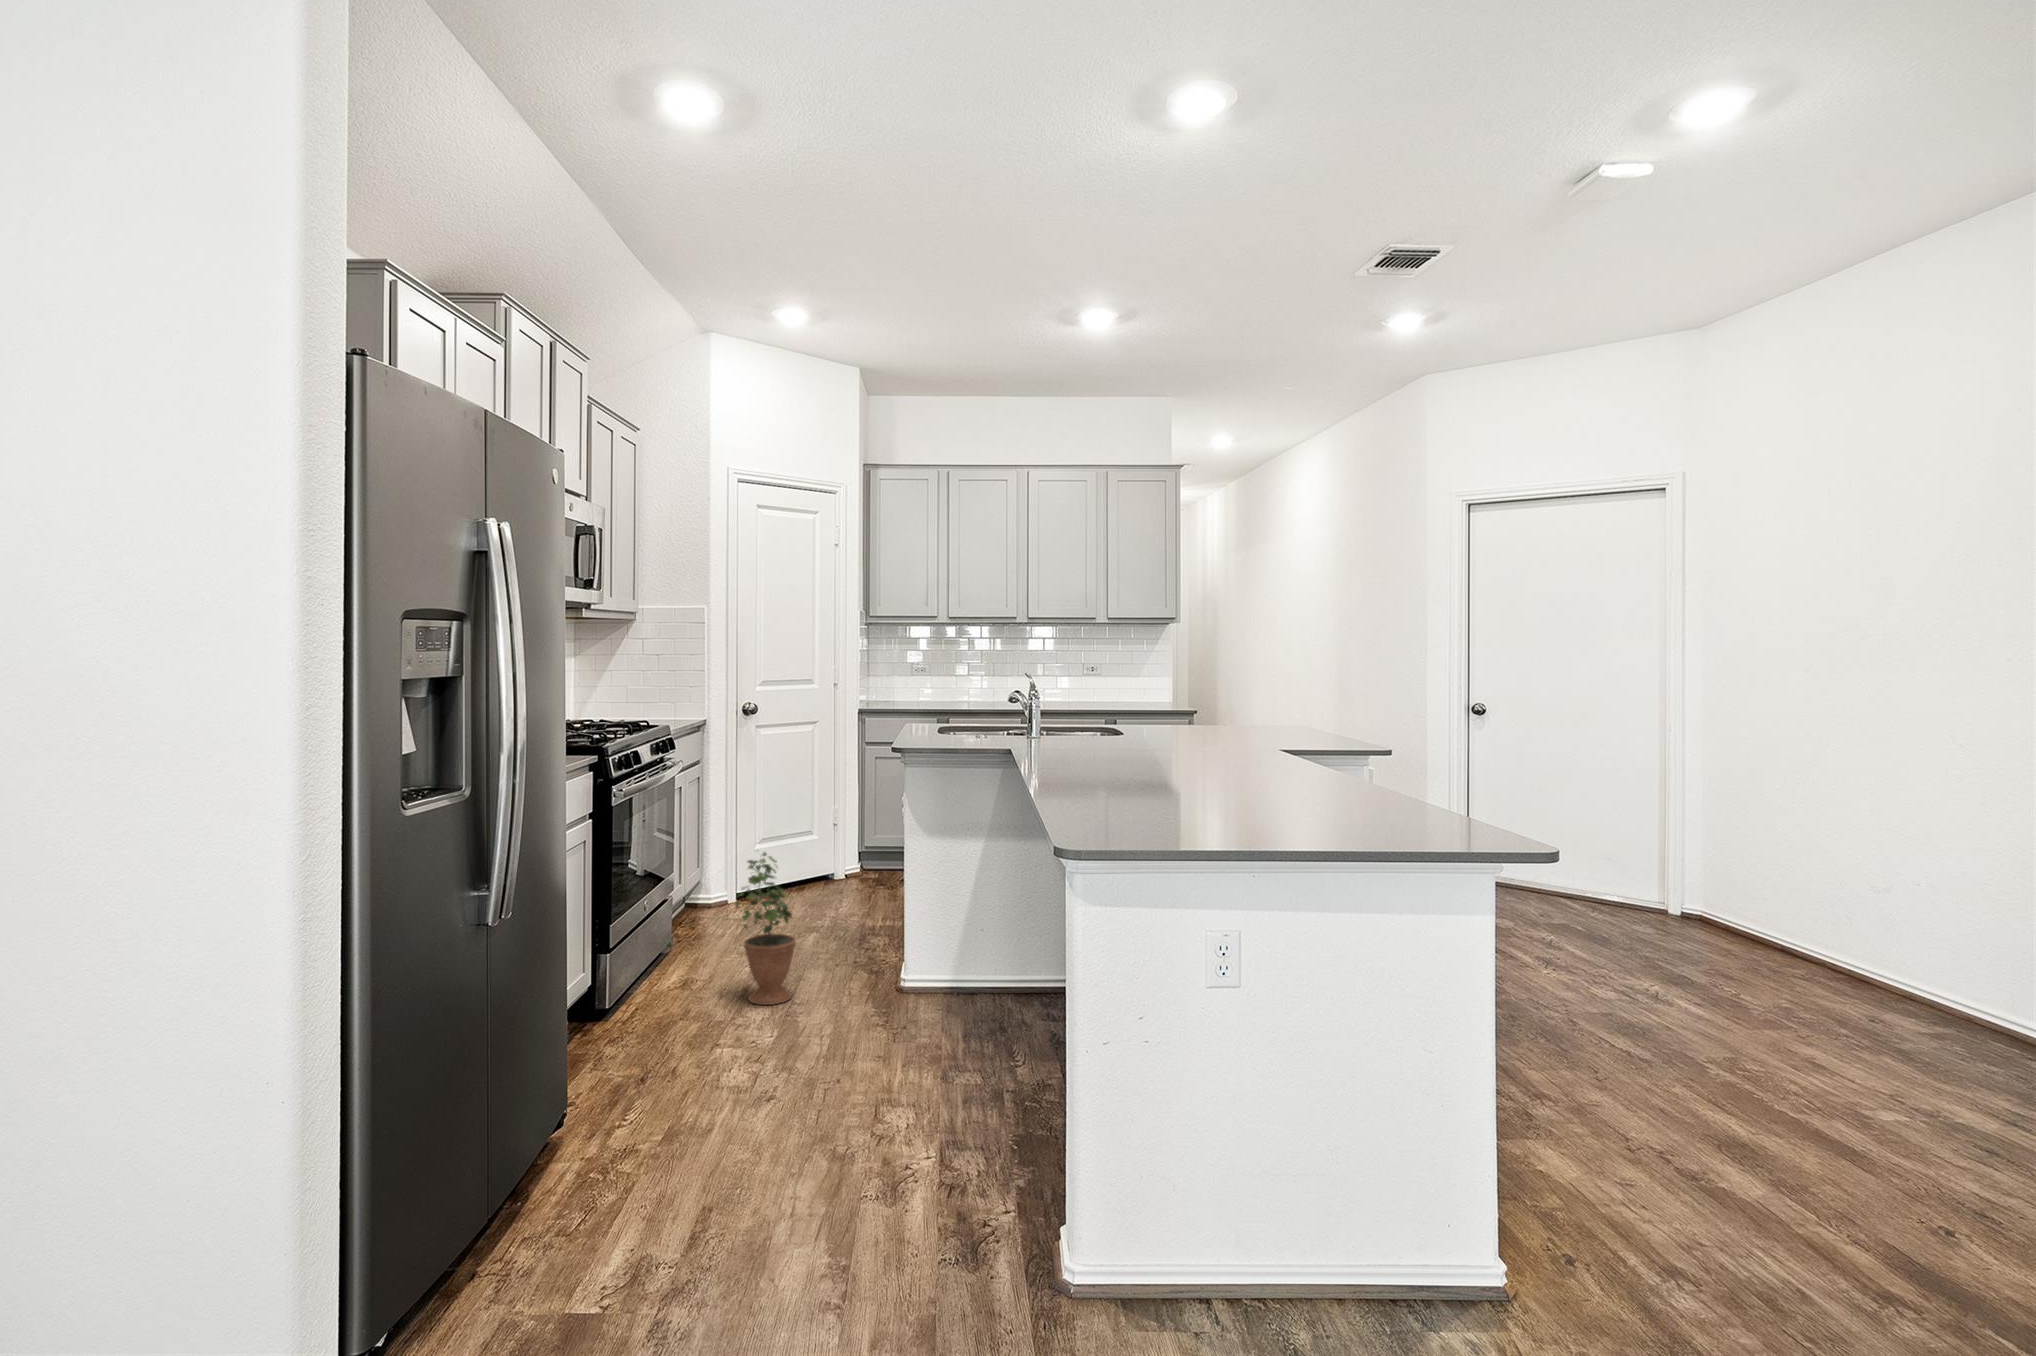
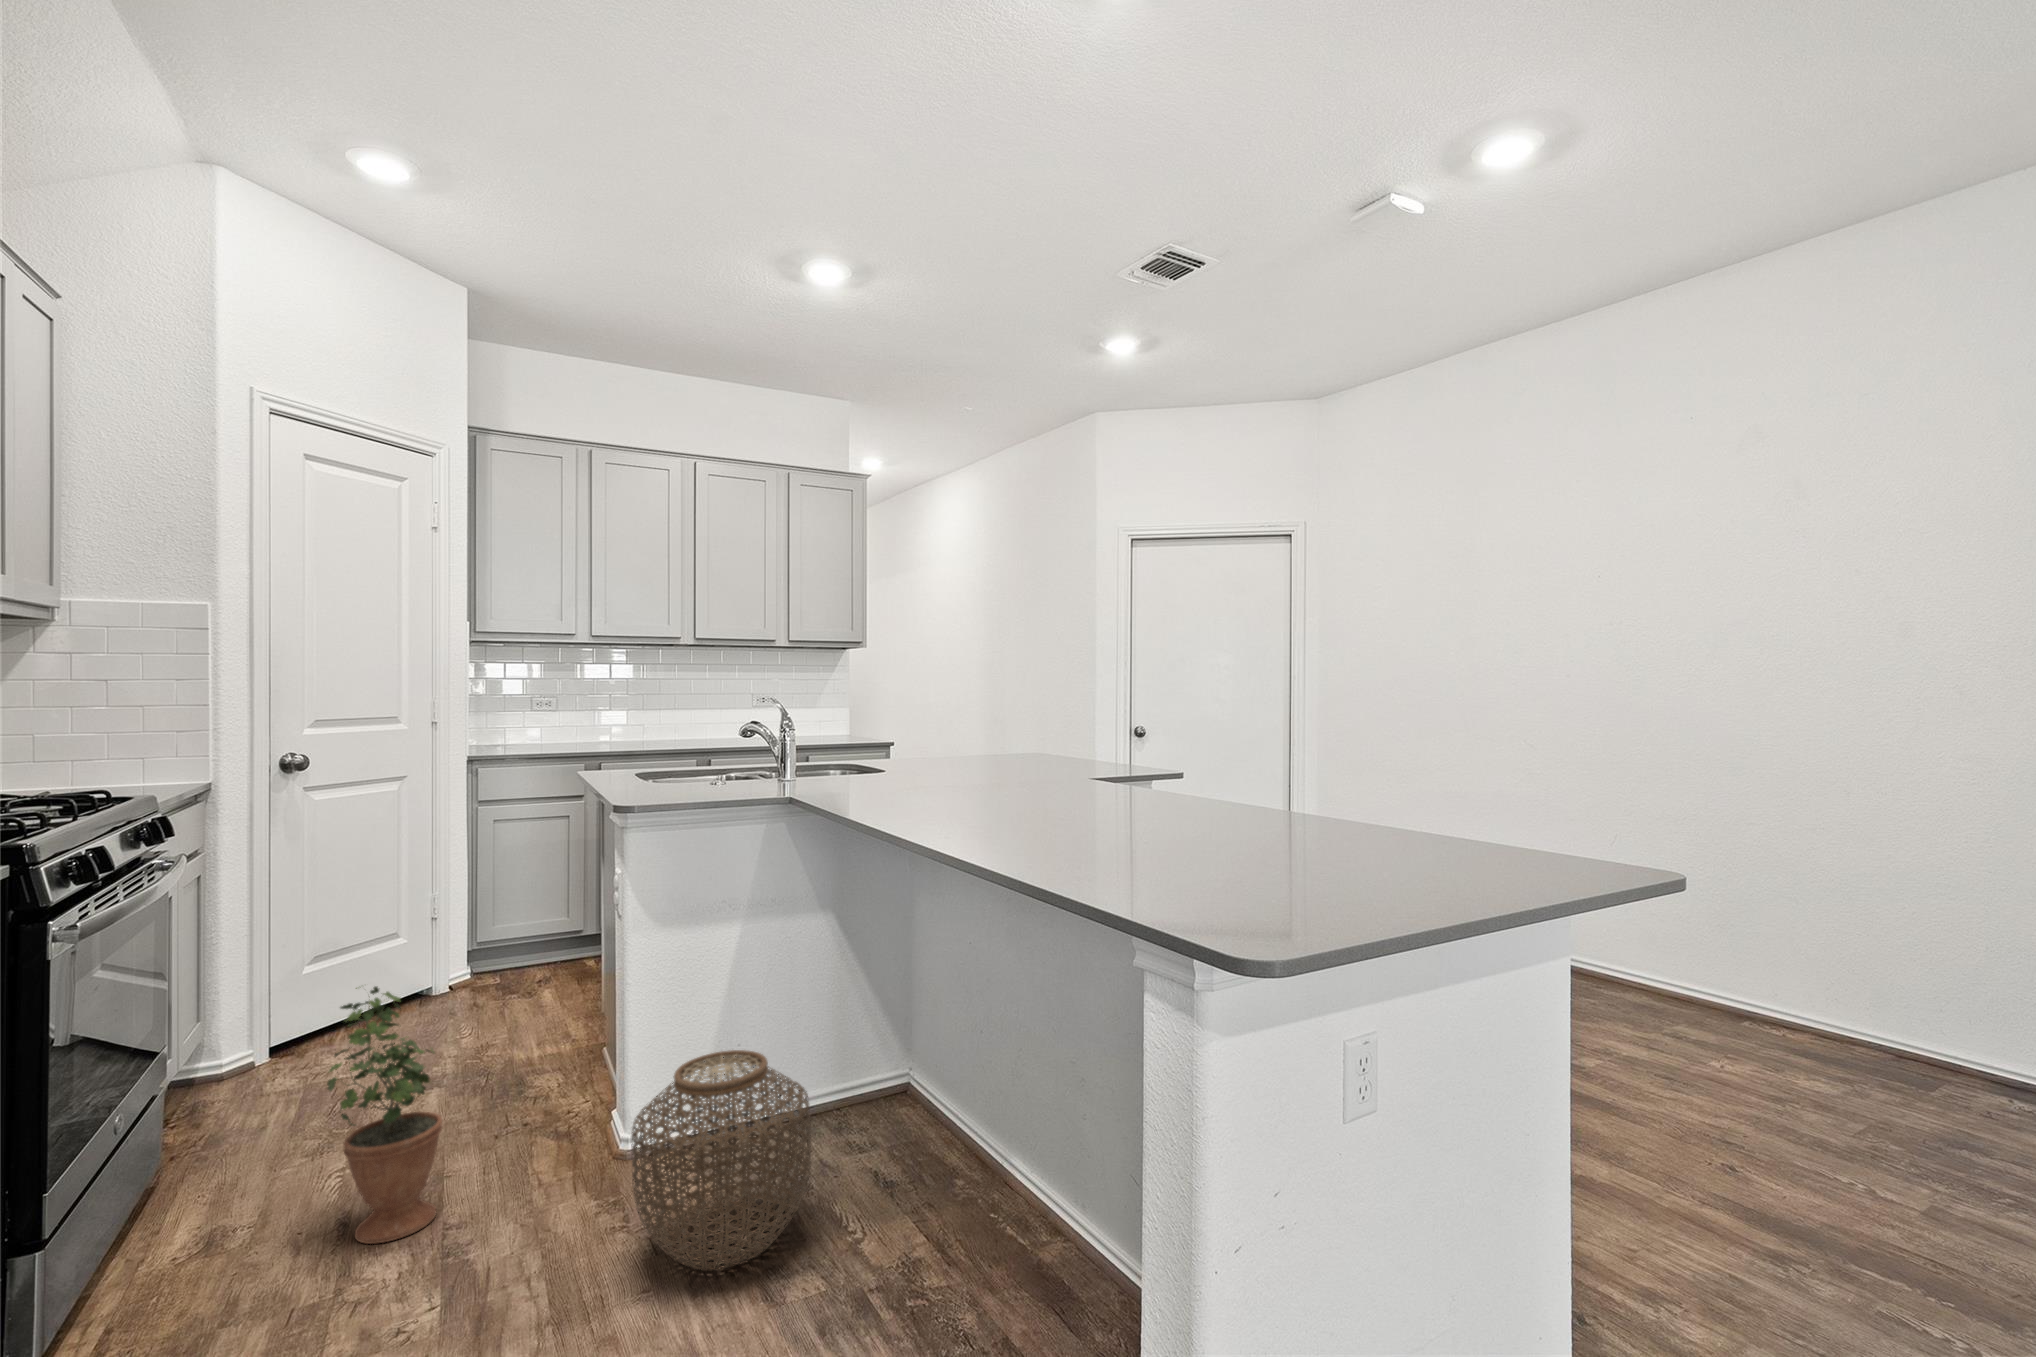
woven basket: none [881,924,994,1058] -> present [632,1050,812,1271]

